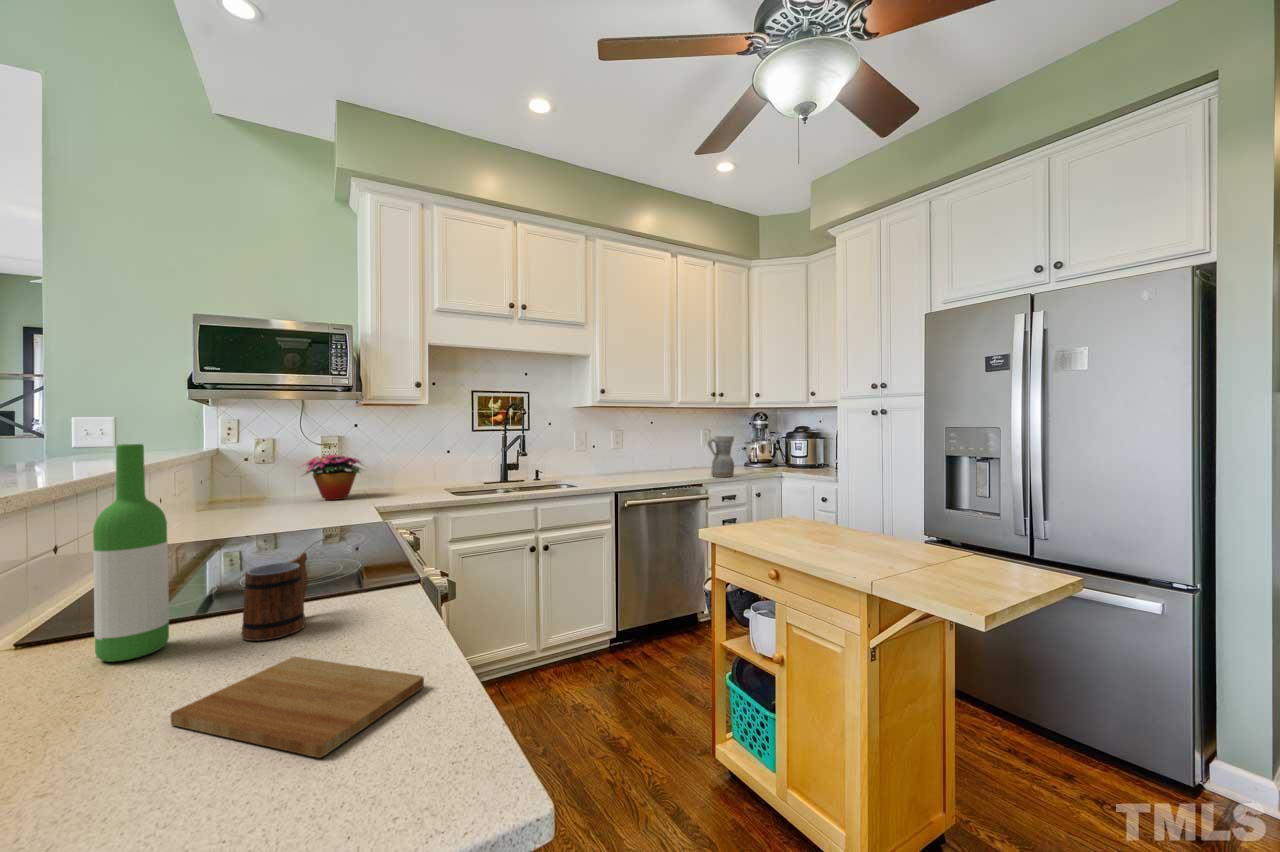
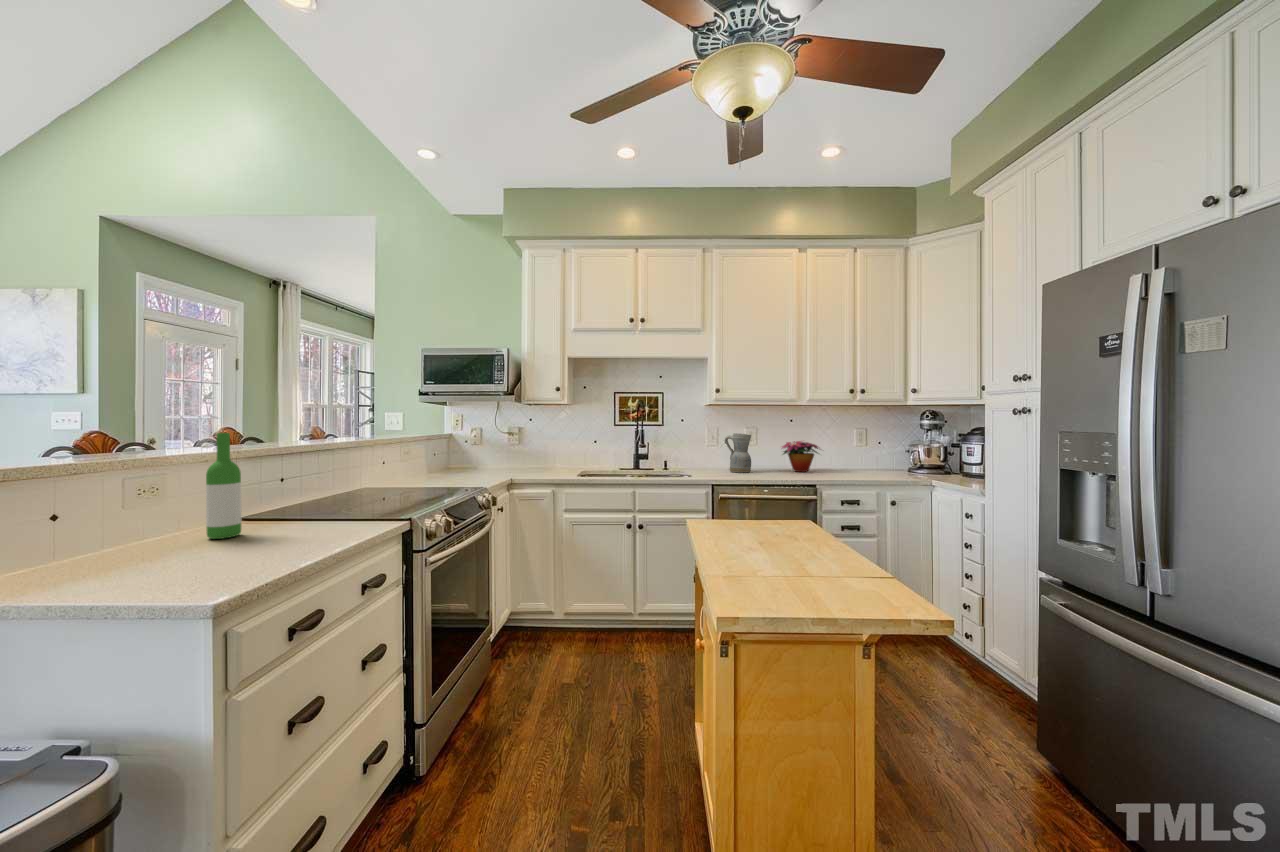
ceramic pitcher: present [707,436,734,477] -> present [725,433,751,472]
flower arrangement: present [303,454,361,500] -> present [782,441,819,472]
mug: present [242,553,307,641] -> none [260,498,309,542]
cutting board: present [171,657,424,758] -> none [147,550,242,590]

